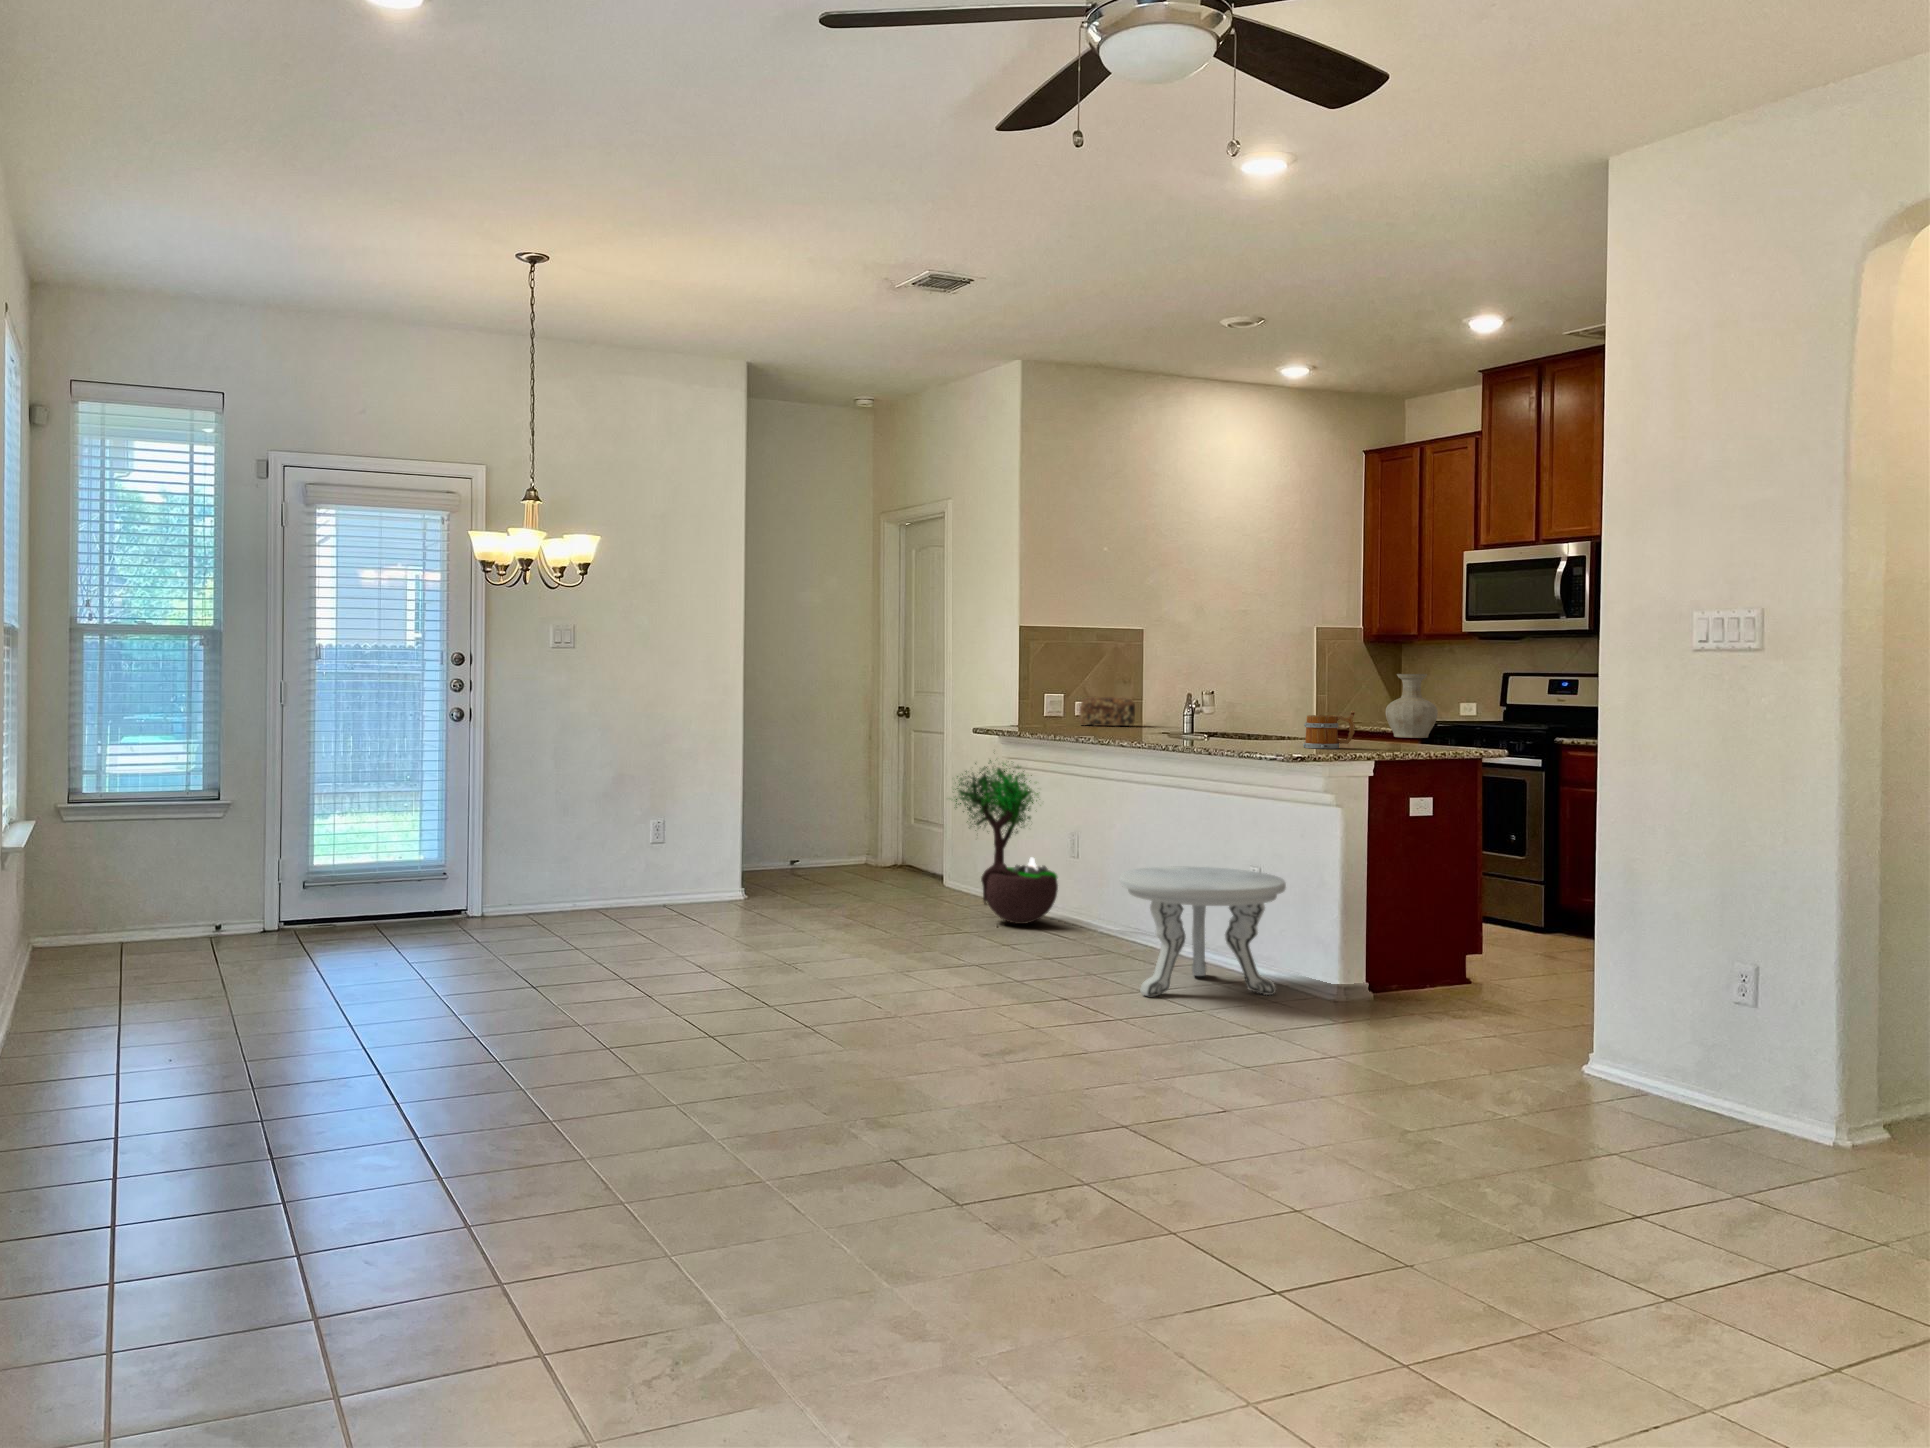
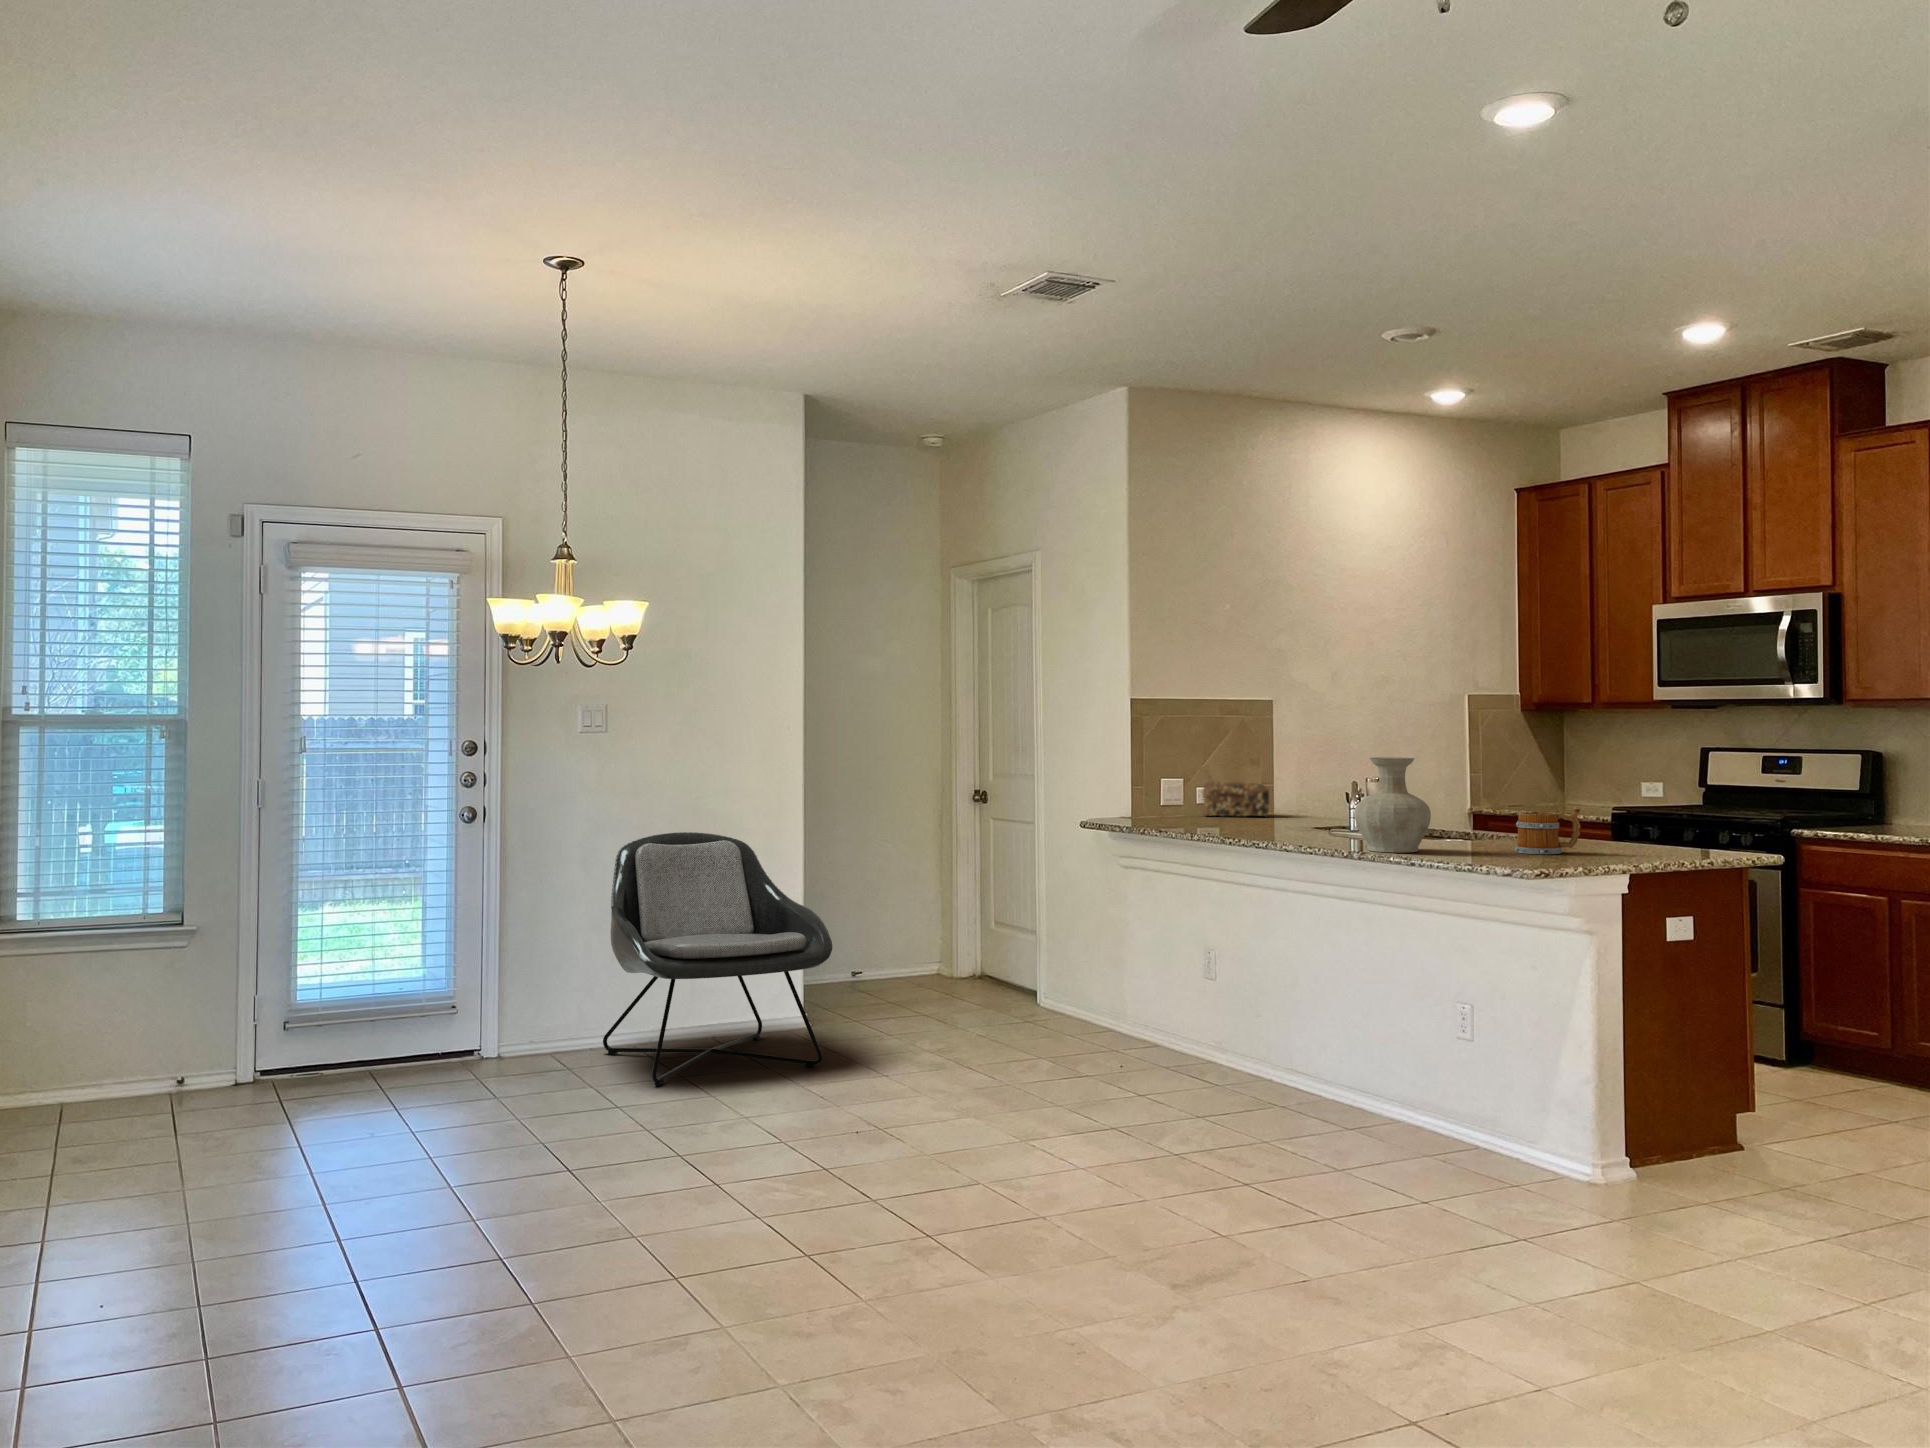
vase: present [1386,674,1438,738] -> present [1355,757,1431,853]
lounge chair: none [568,733,757,935] -> present [603,832,832,1086]
potted tree: present [955,760,1058,924] -> none [1058,851,1198,1062]
side table: present [1120,867,1286,996] -> none [1307,1004,1522,1178]

